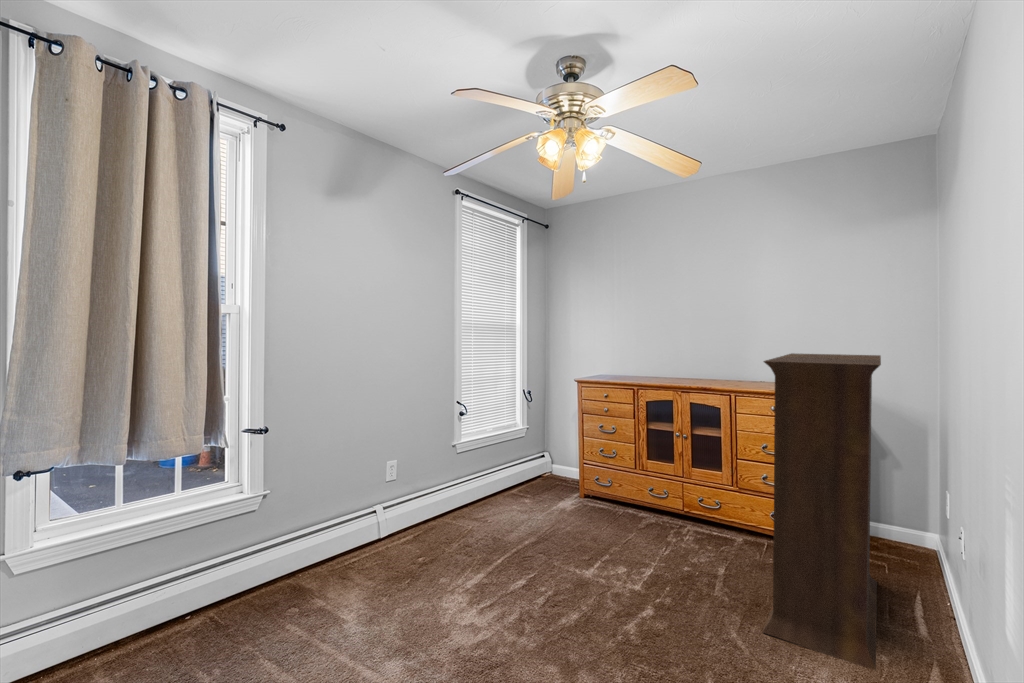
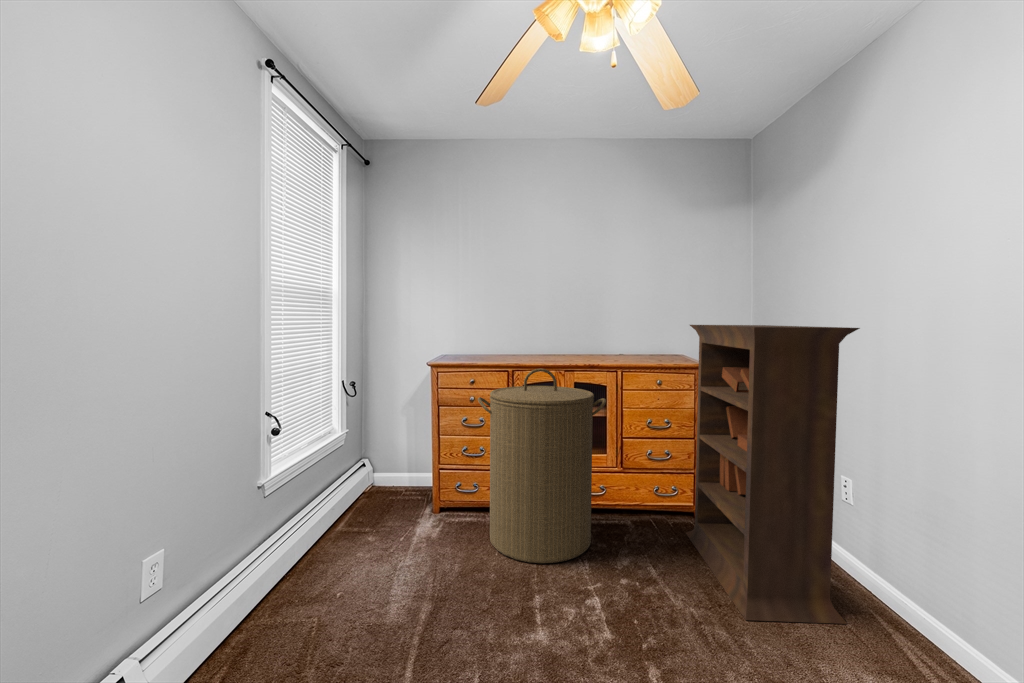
laundry hamper: none [592,388,699,551] -> present [478,368,606,563]

